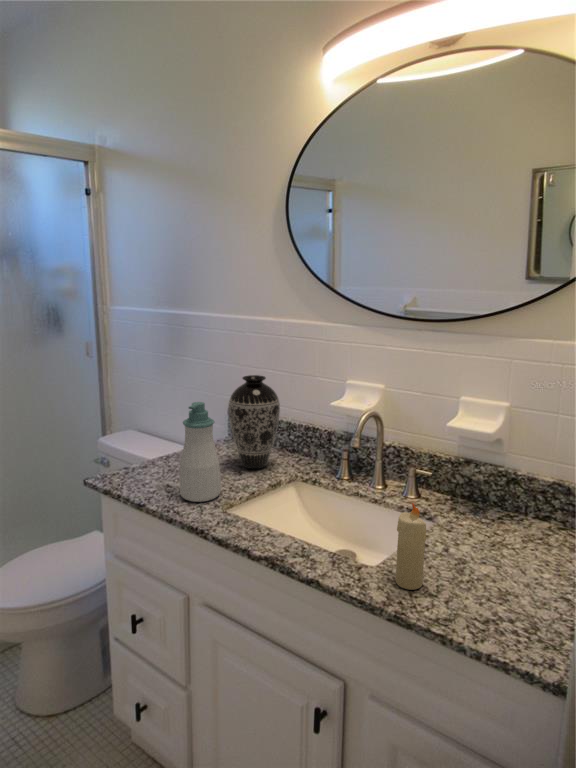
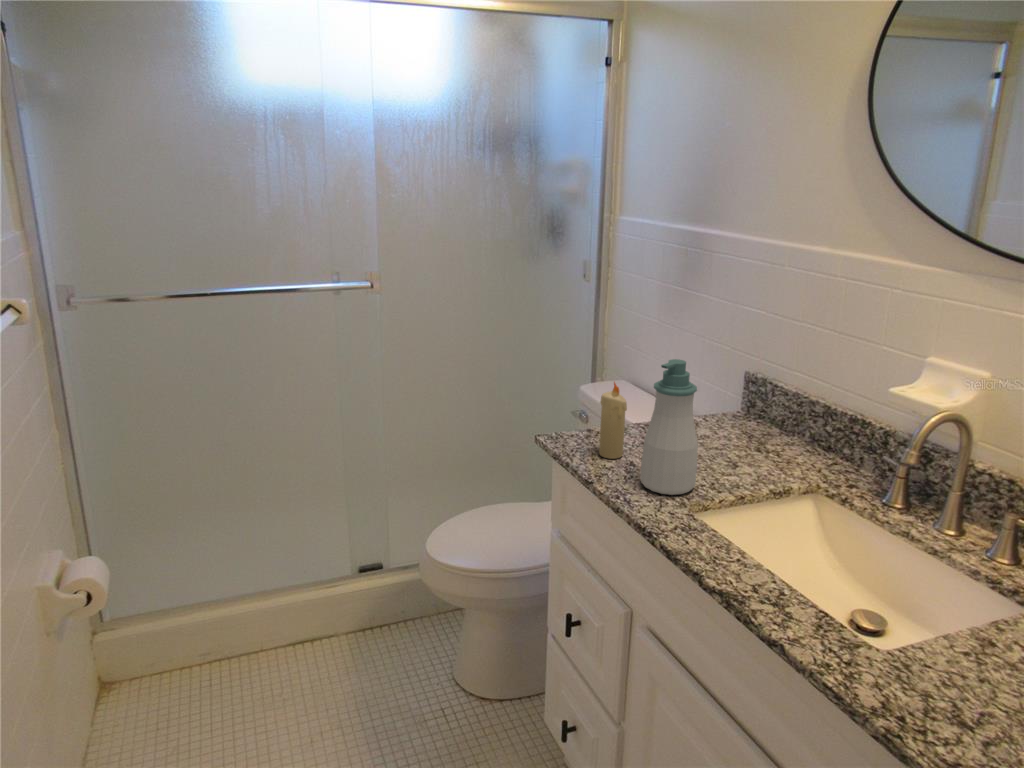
decorative vase: present [228,375,280,469] -> none [731,330,810,465]
candle: present [396,503,426,590] -> present [599,382,627,459]

